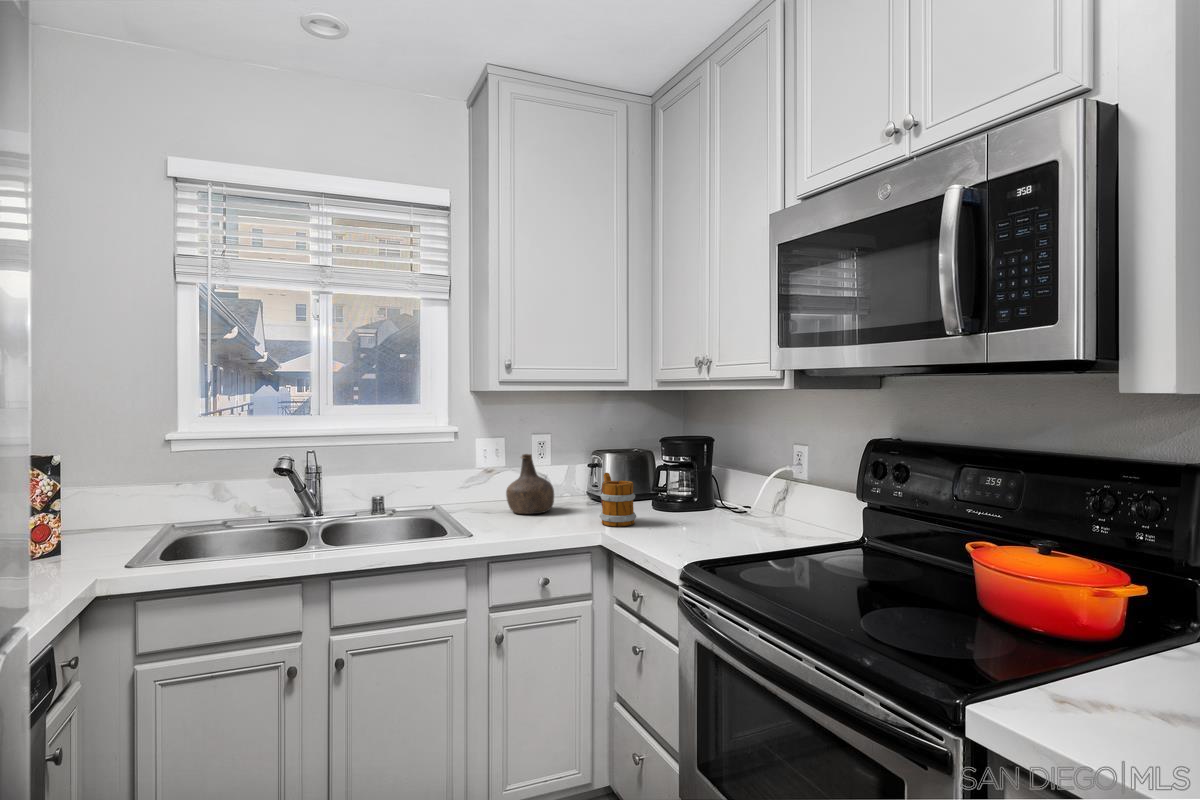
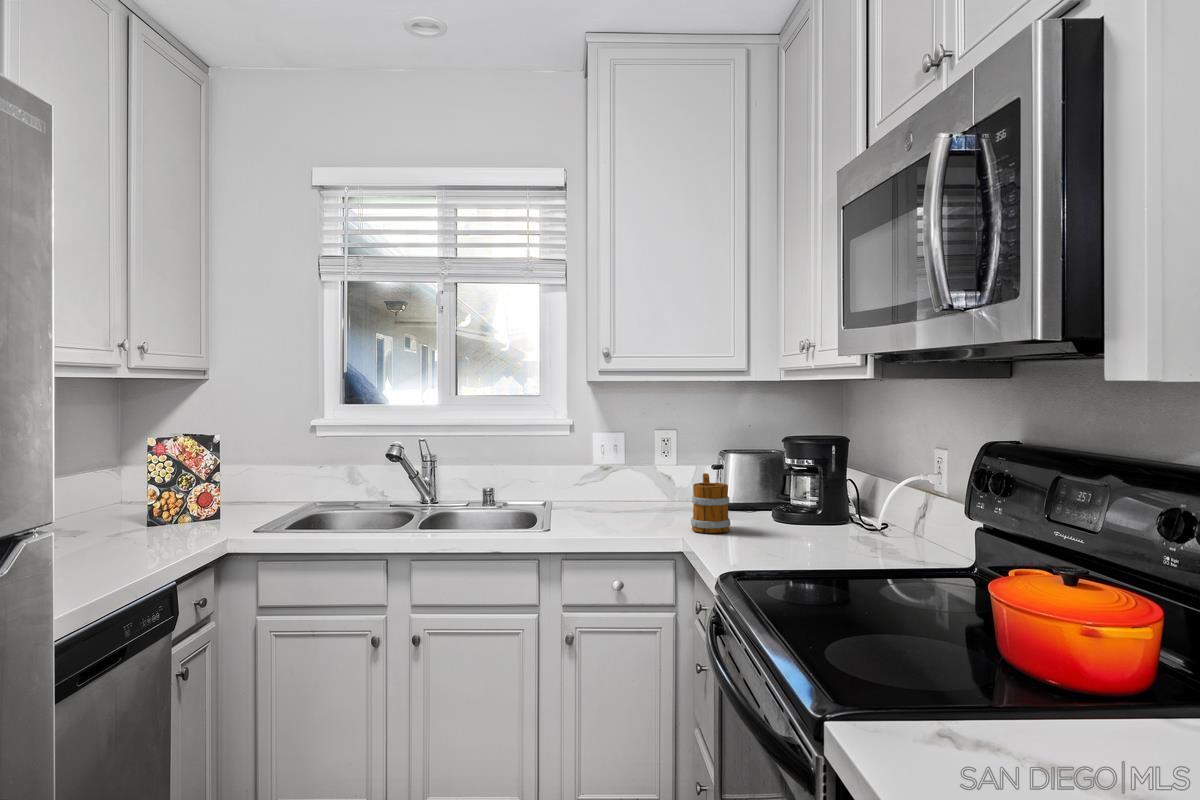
bottle: present [506,454,554,514] -> none [612,450,664,516]

